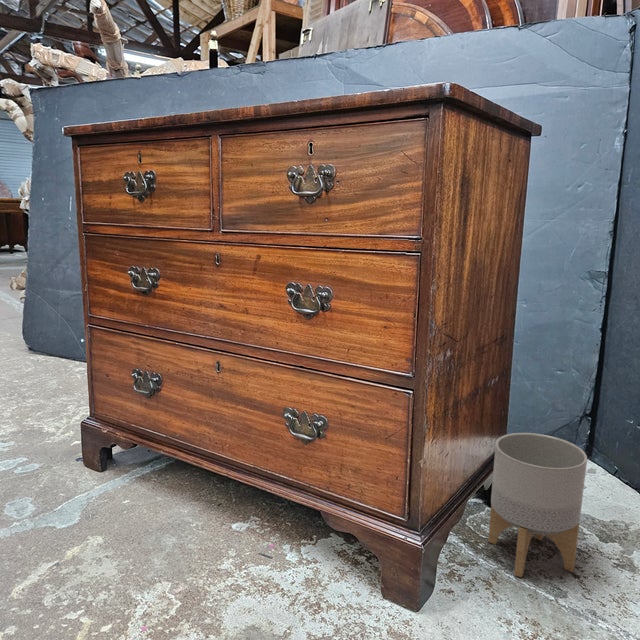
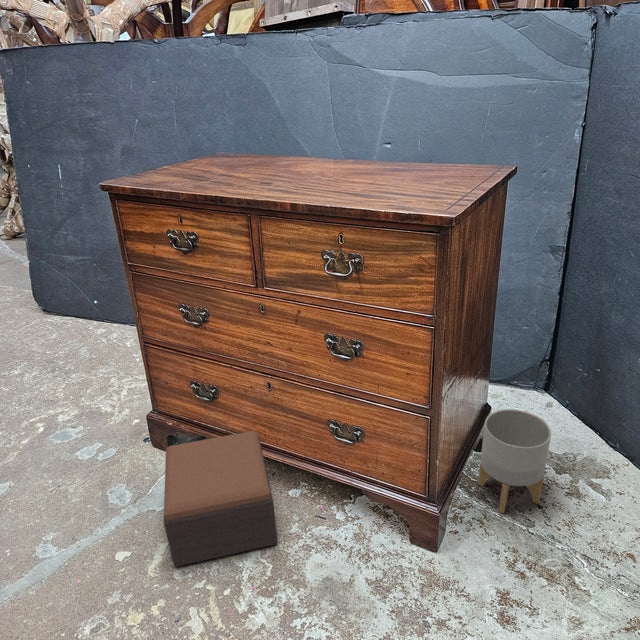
footstool: none [43,434,206,589] -> present [164,431,278,566]

